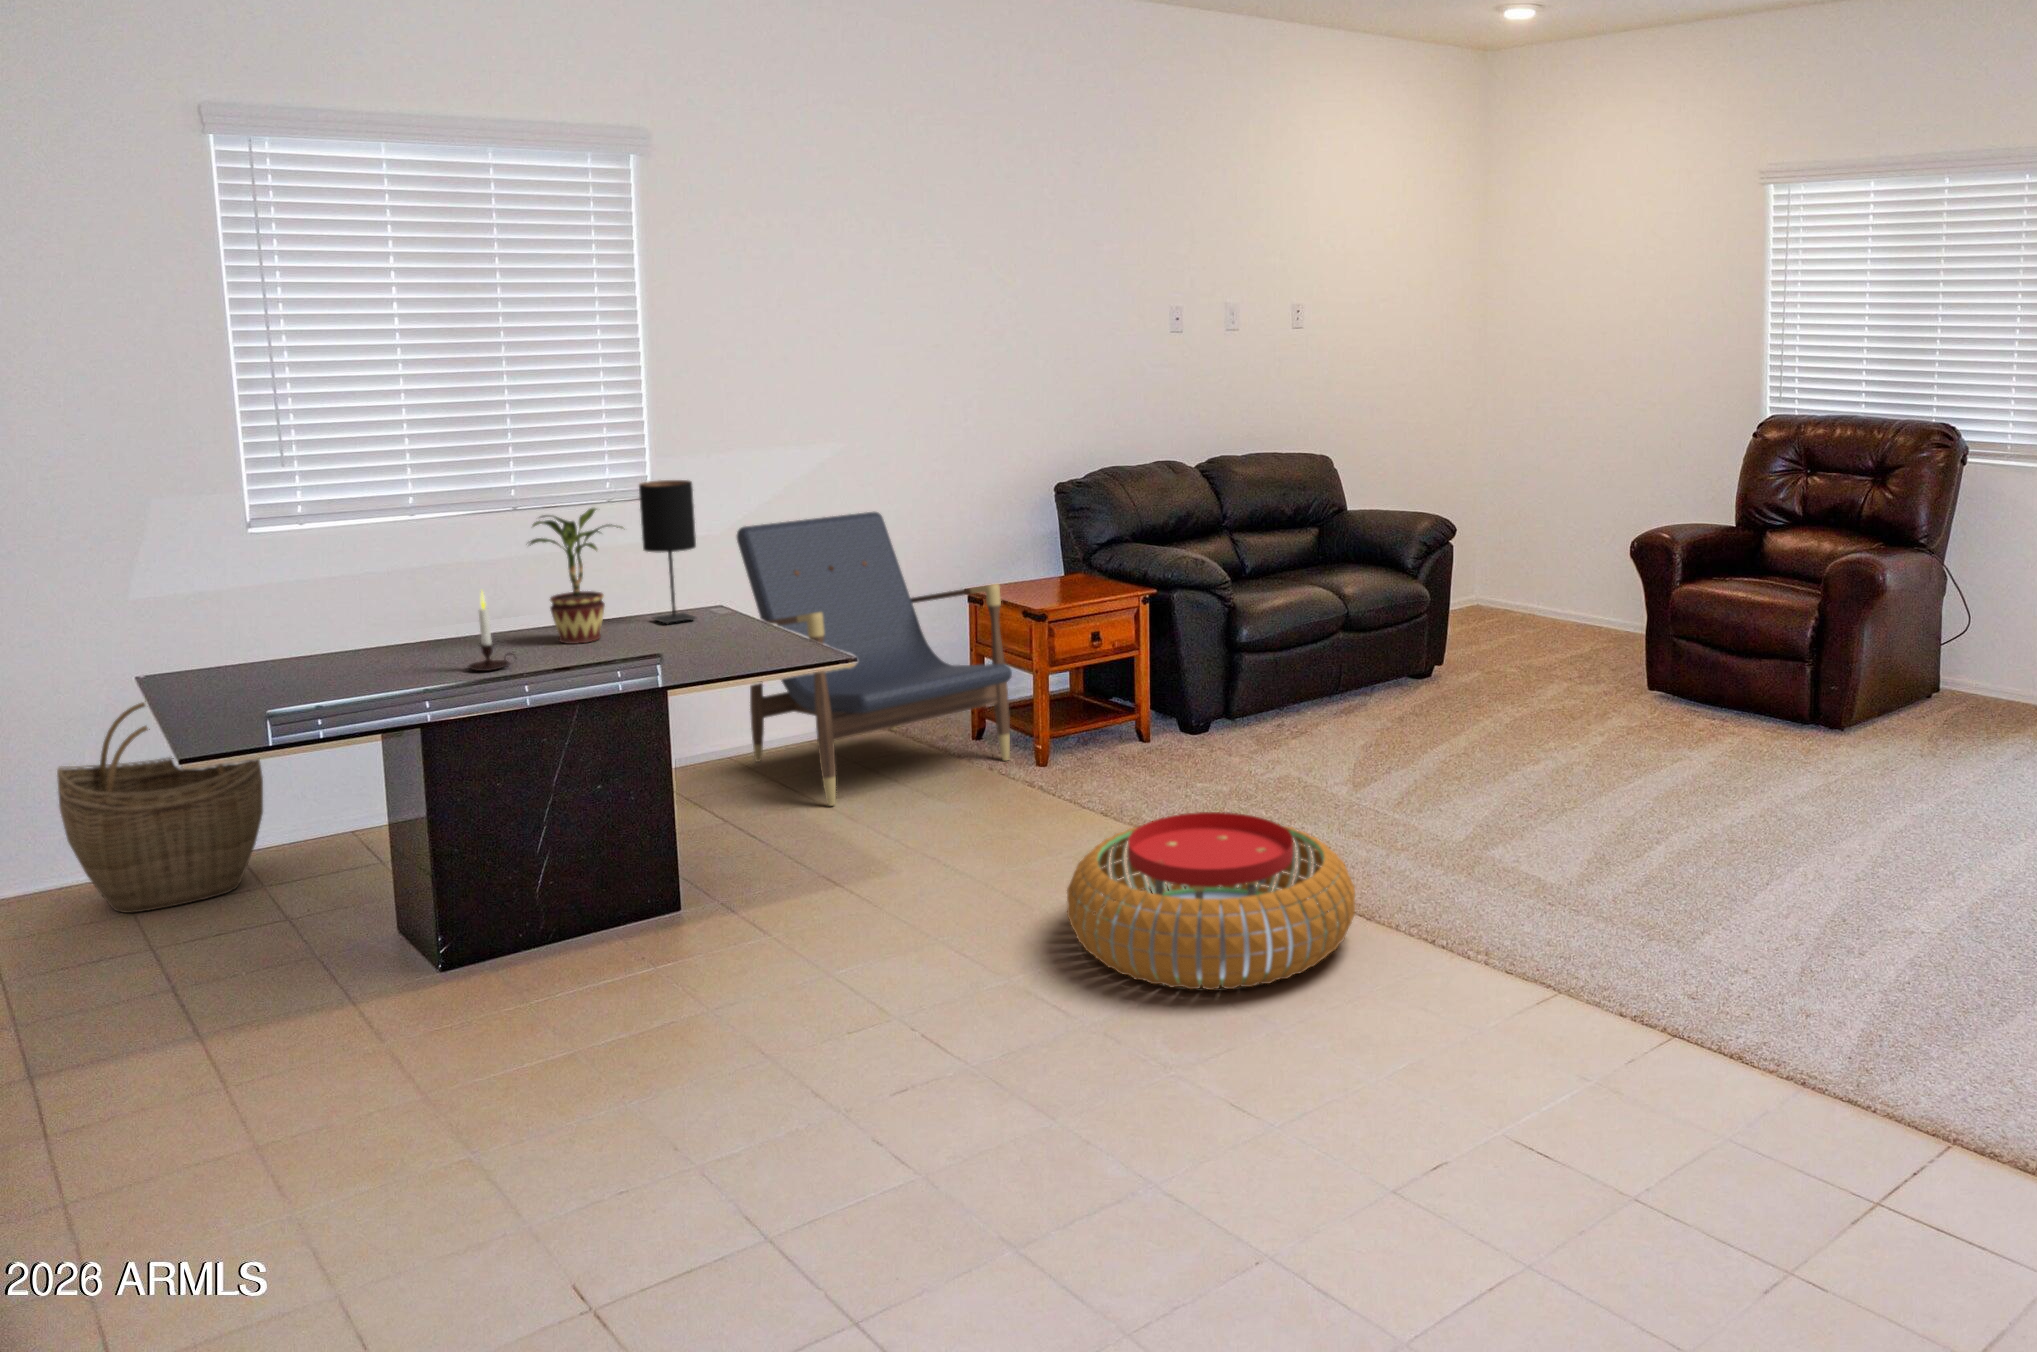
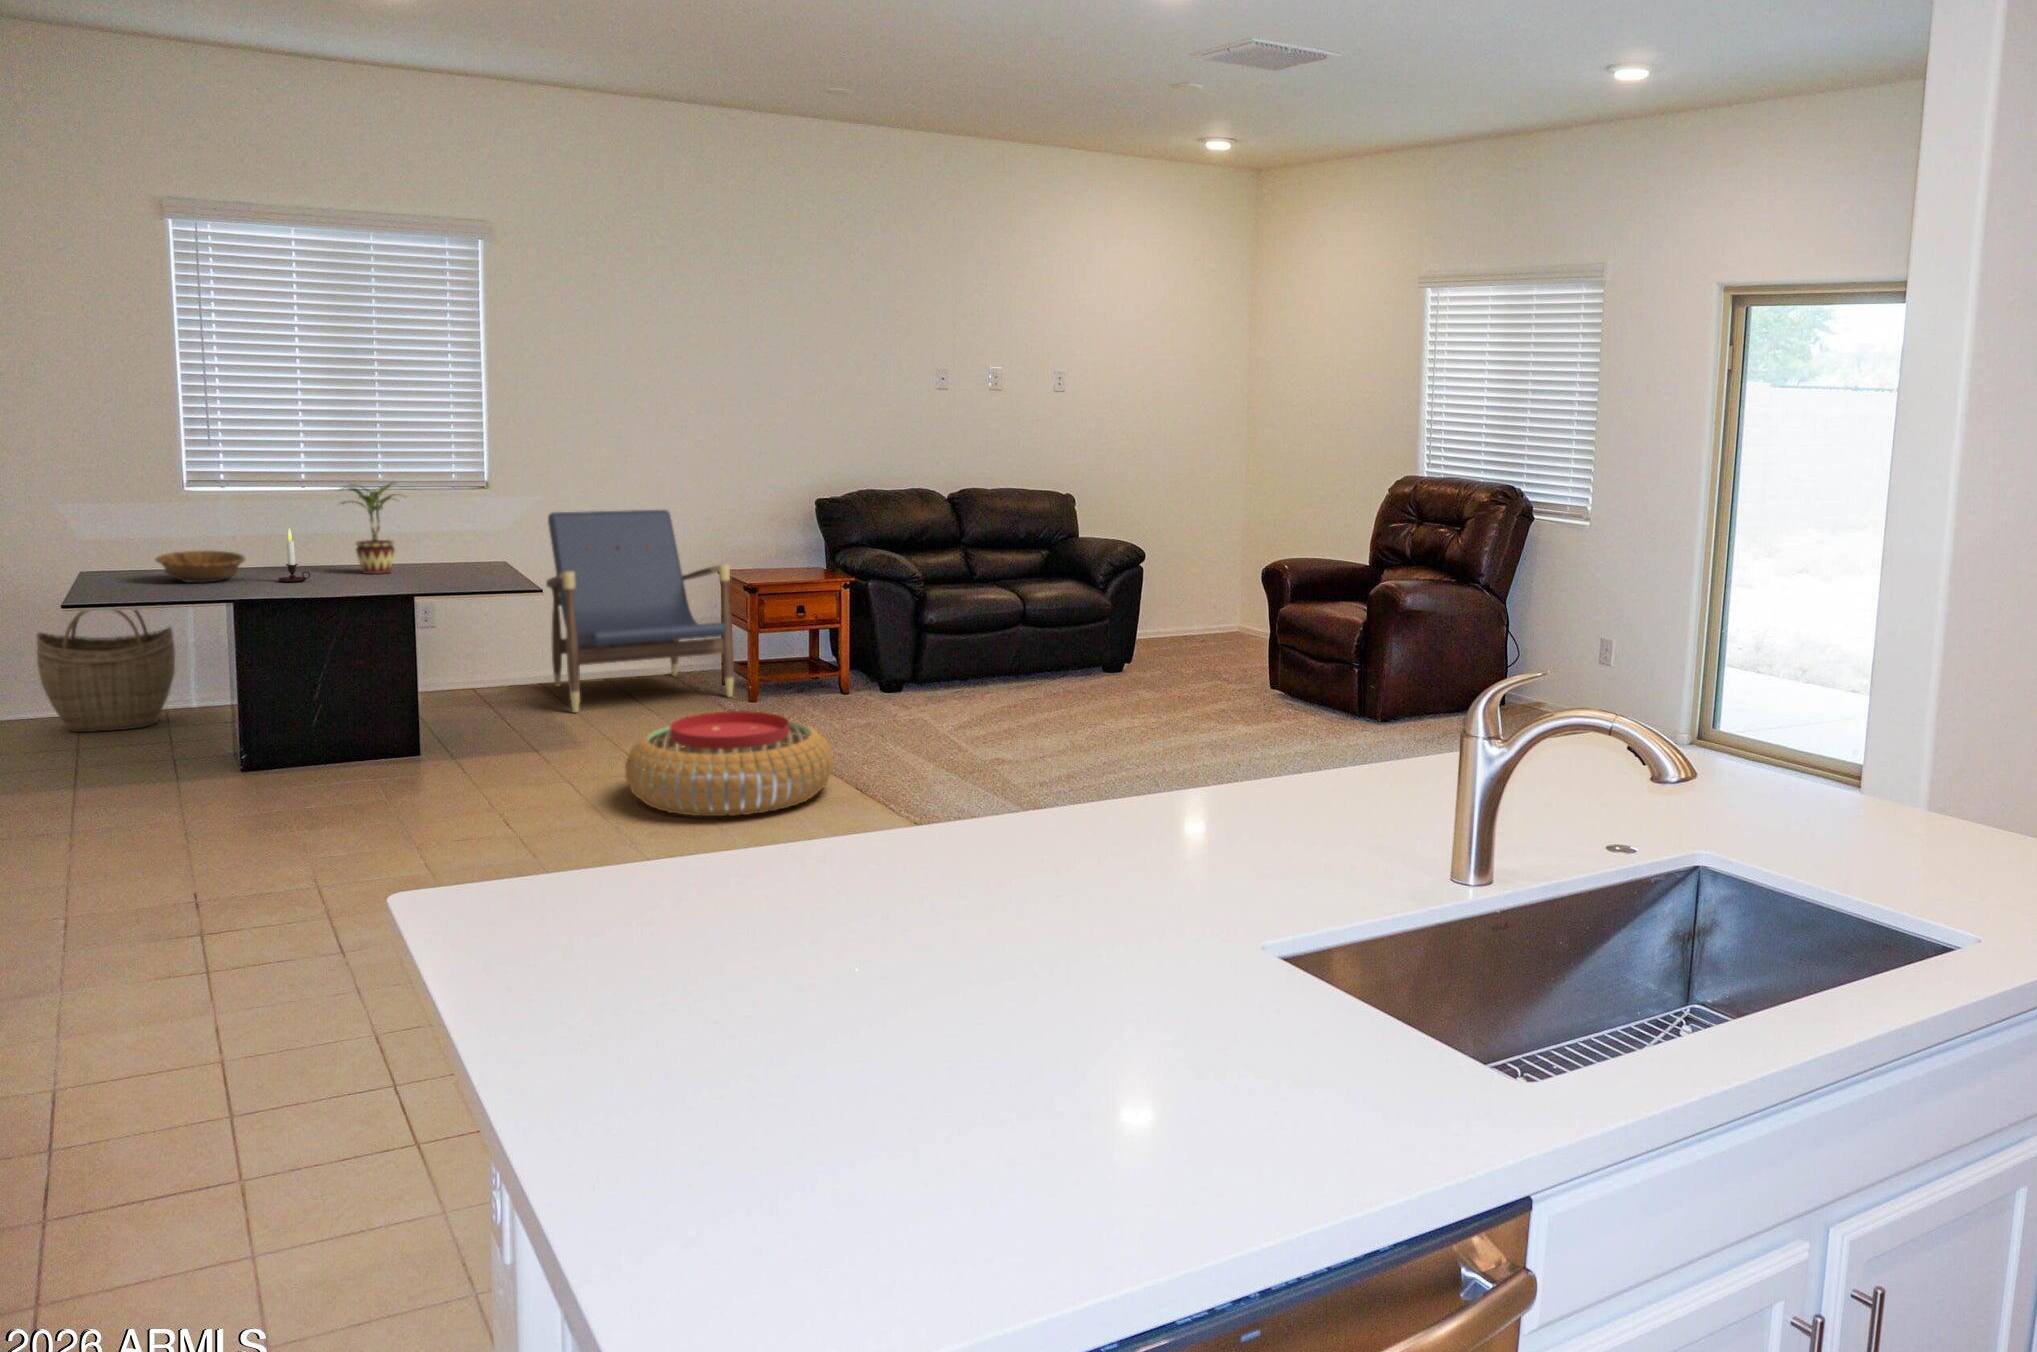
table lamp: present [639,480,696,624] -> none [433,469,474,569]
decorative bowl: none [281,629,414,684] -> present [156,550,245,582]

